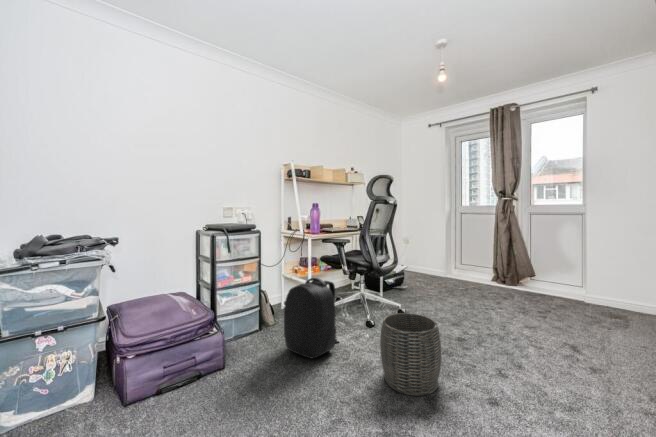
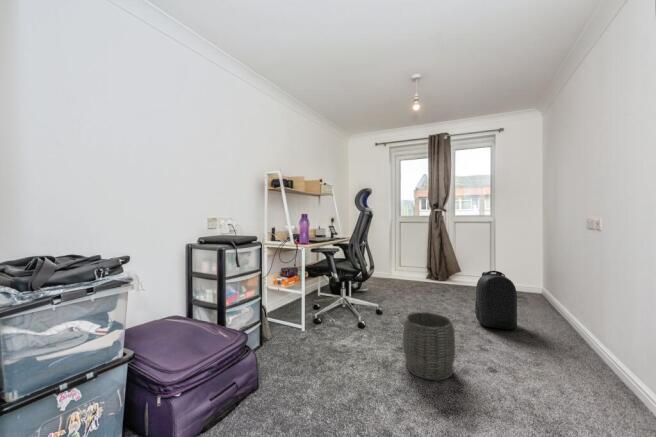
backpack: present [284,278,338,358] -> present [475,271,517,329]

